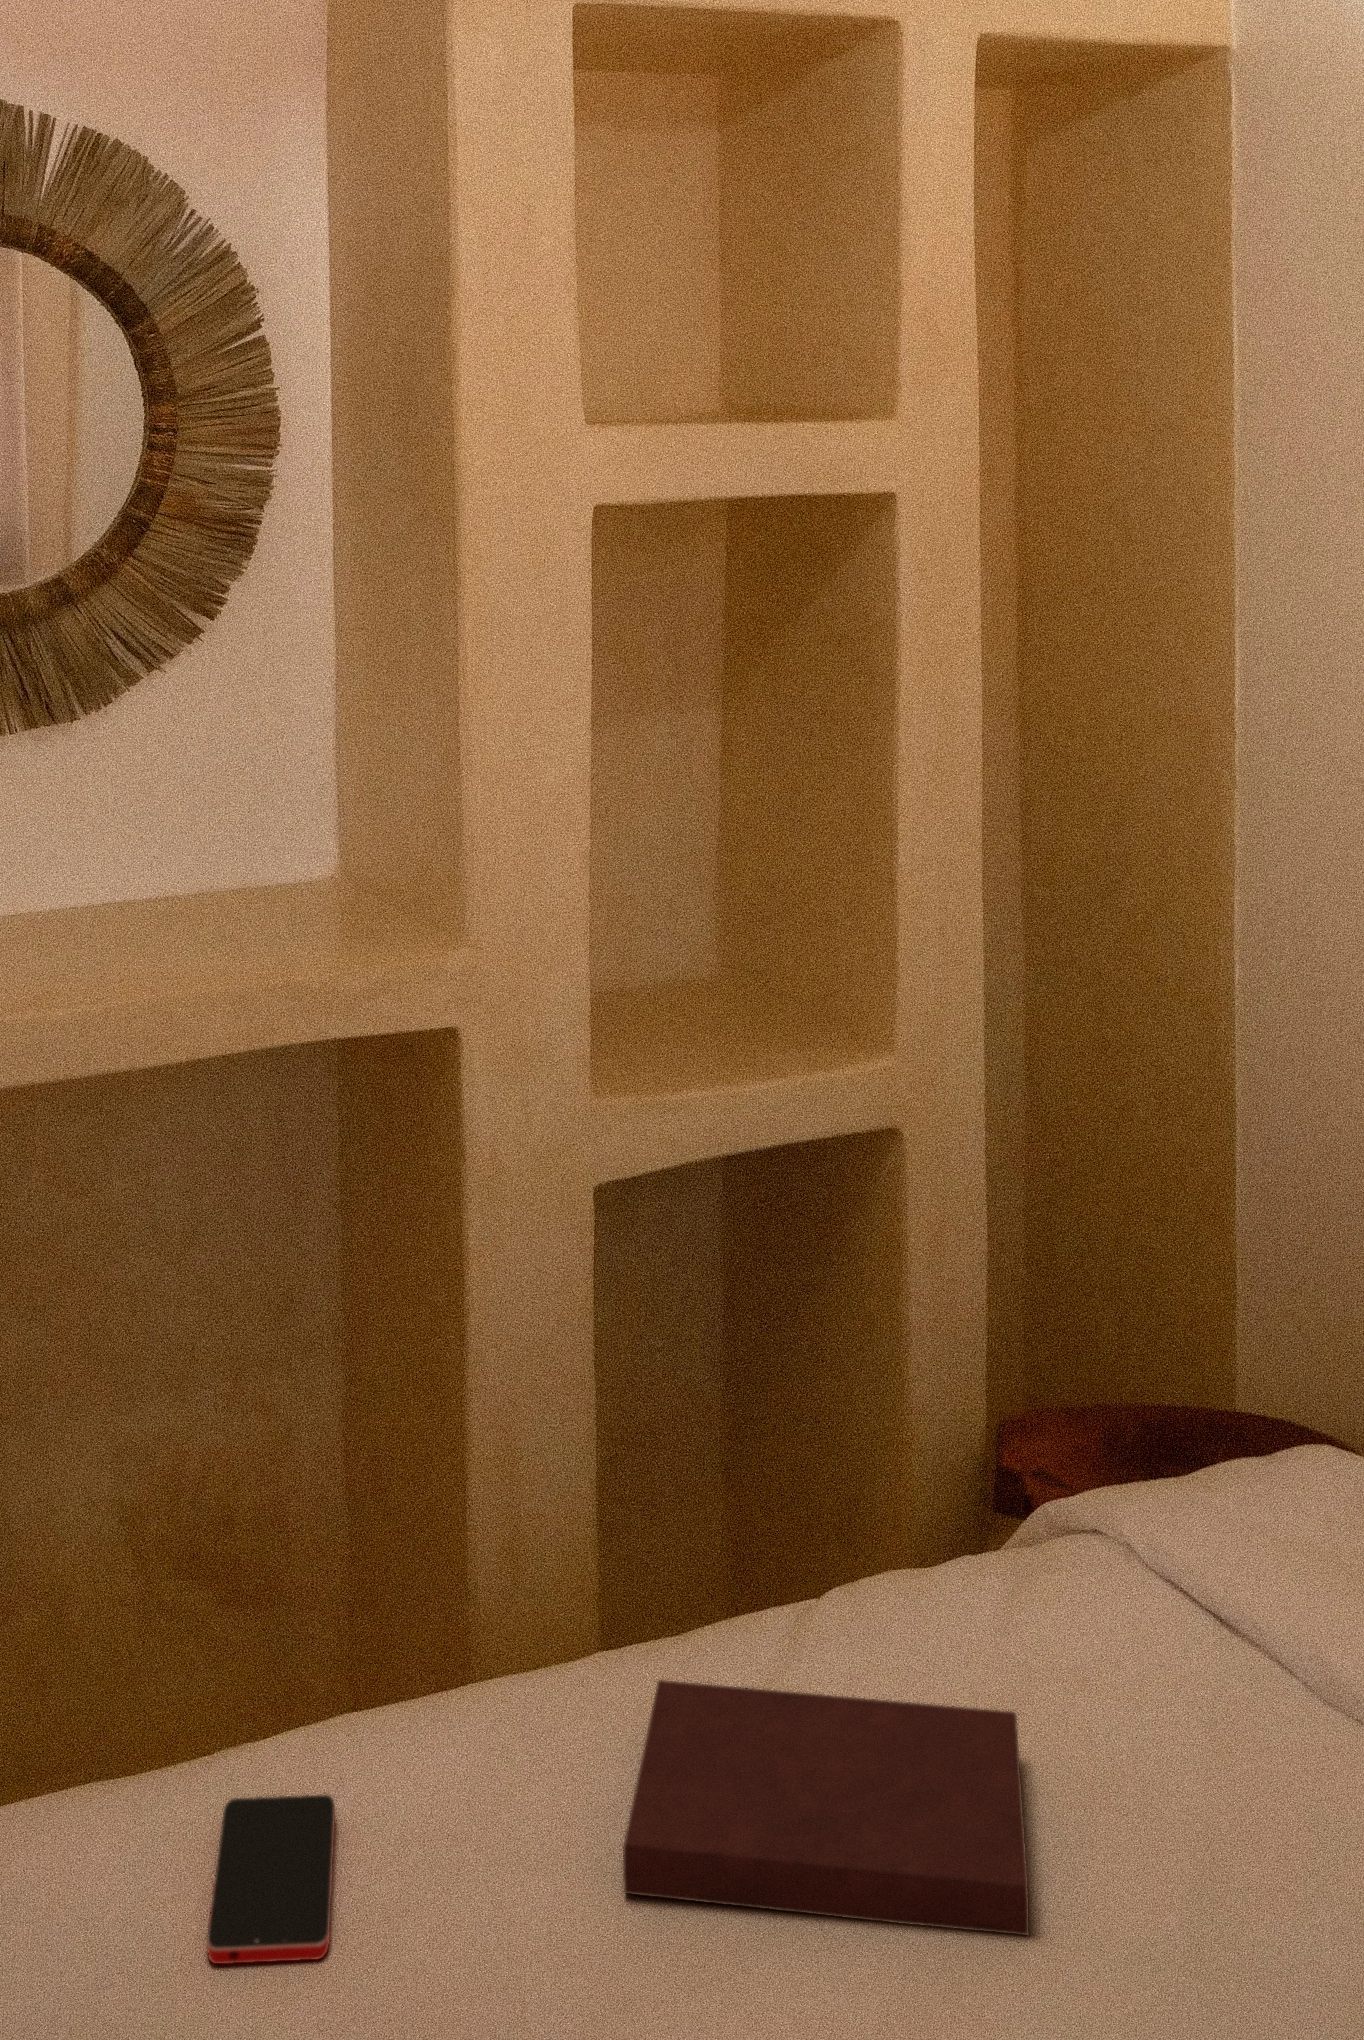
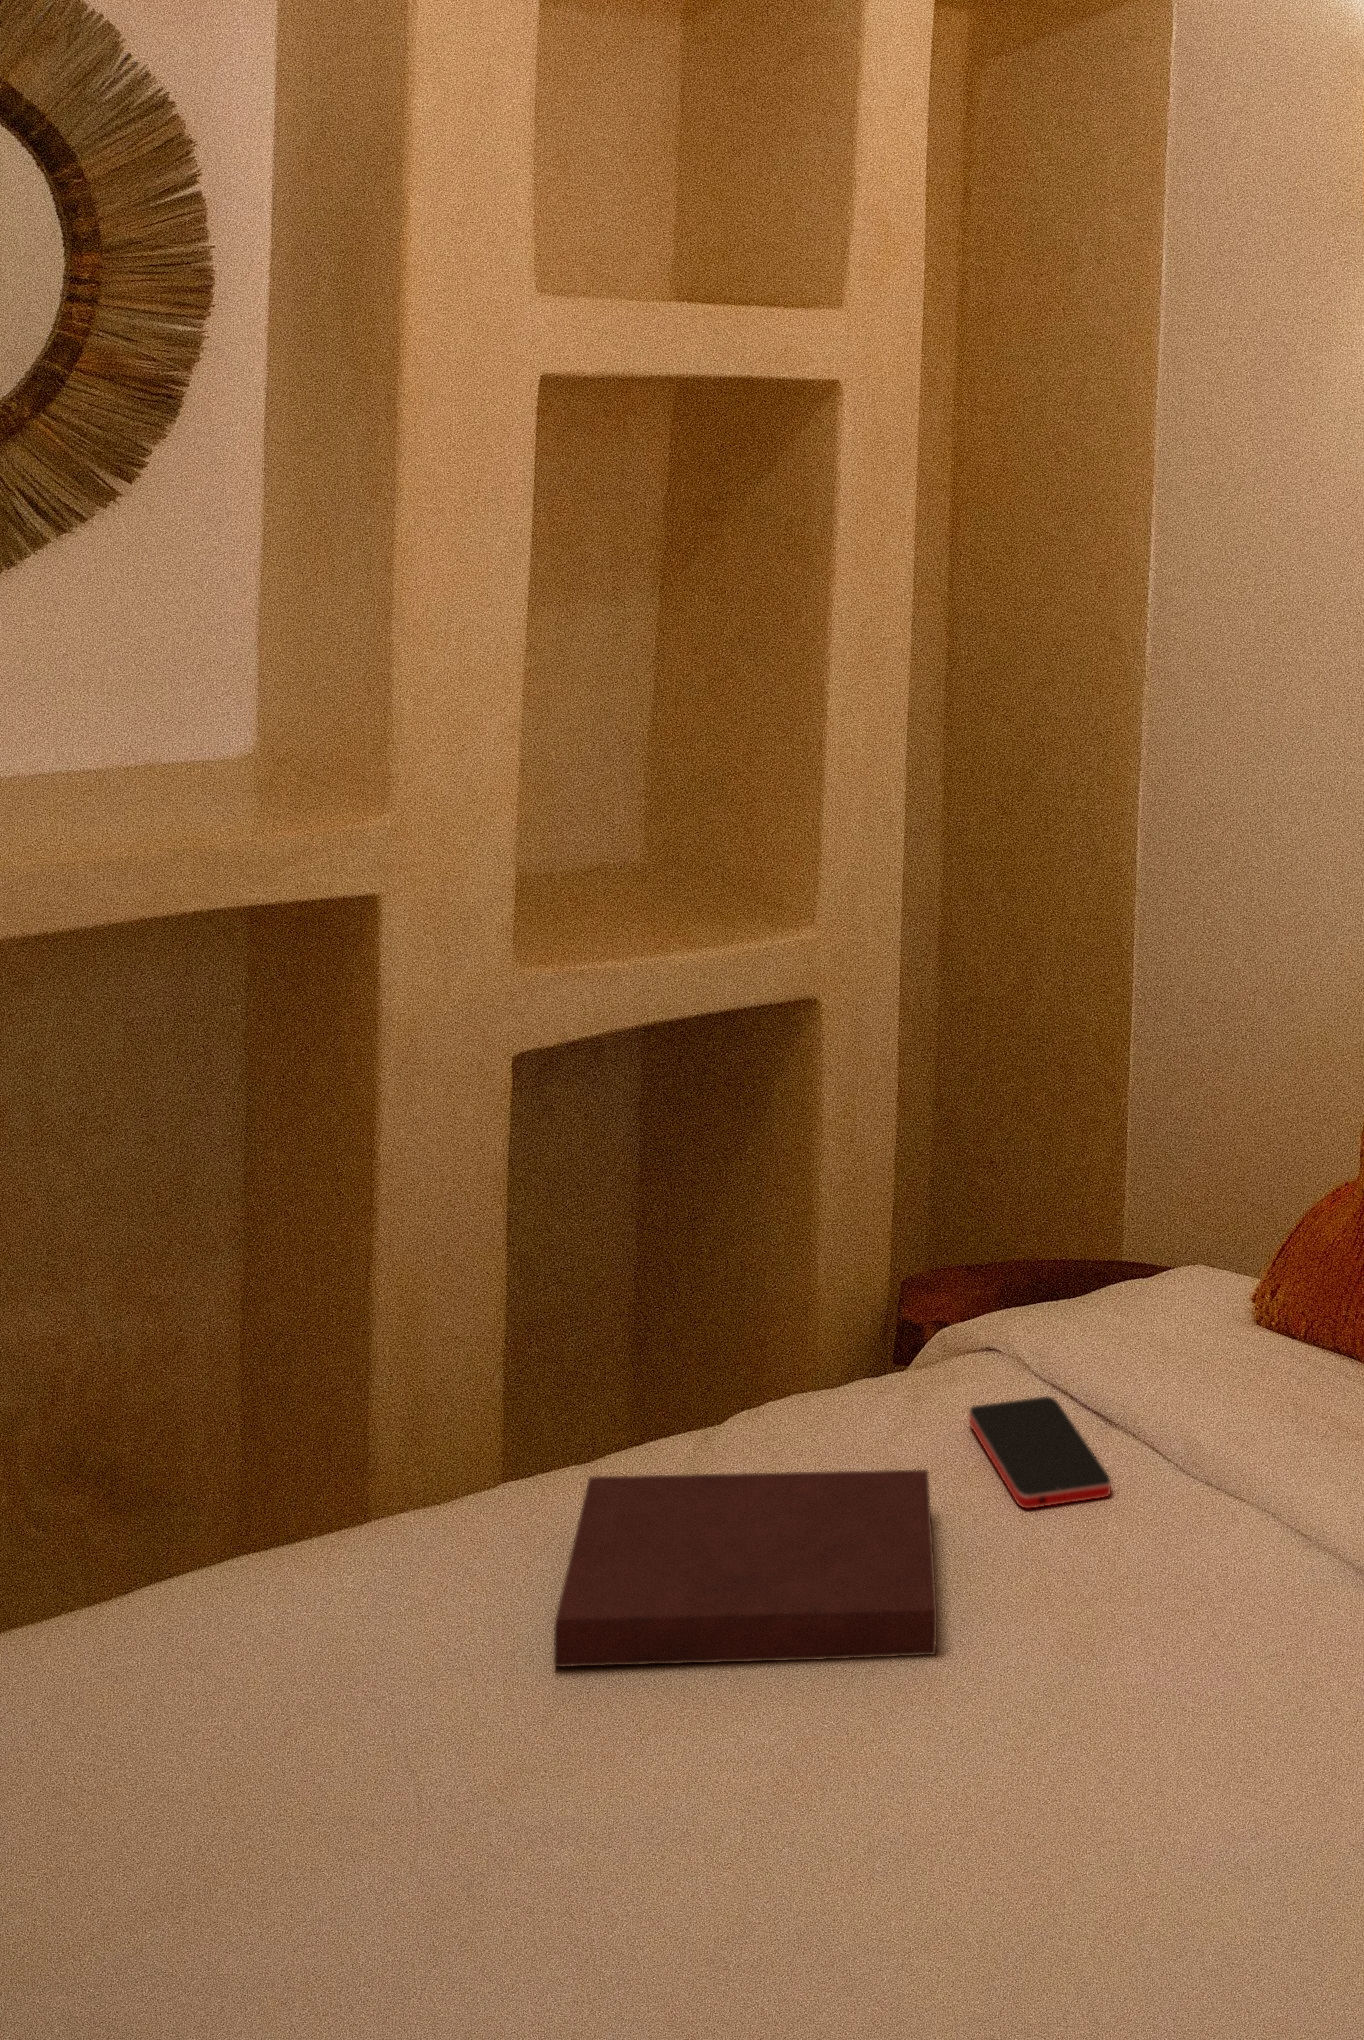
smartphone: present [207,1795,335,1964] -> present [969,1396,1111,1509]

